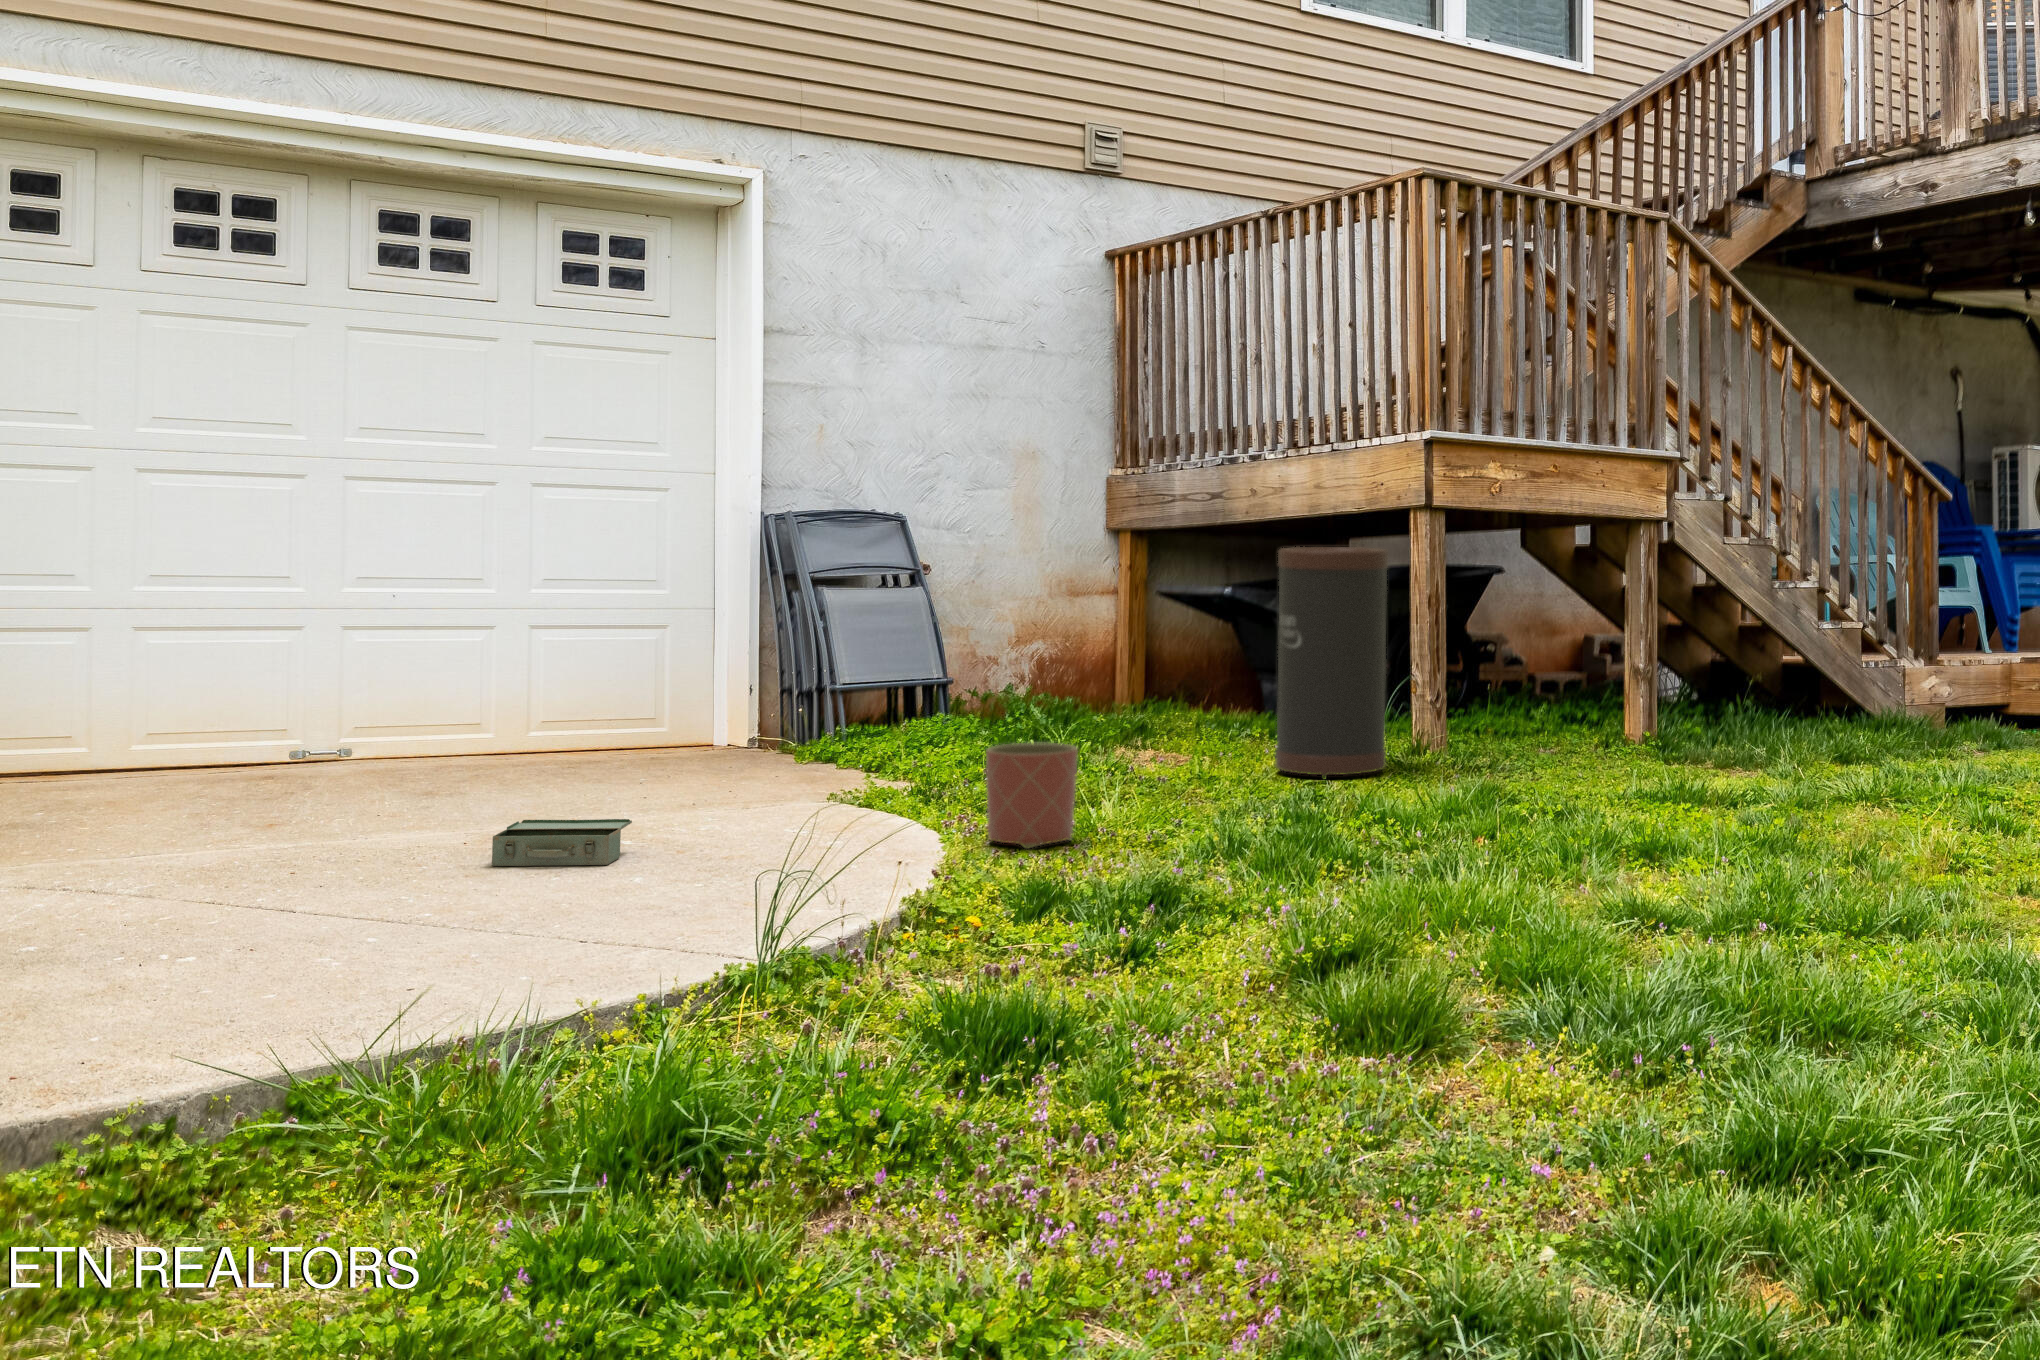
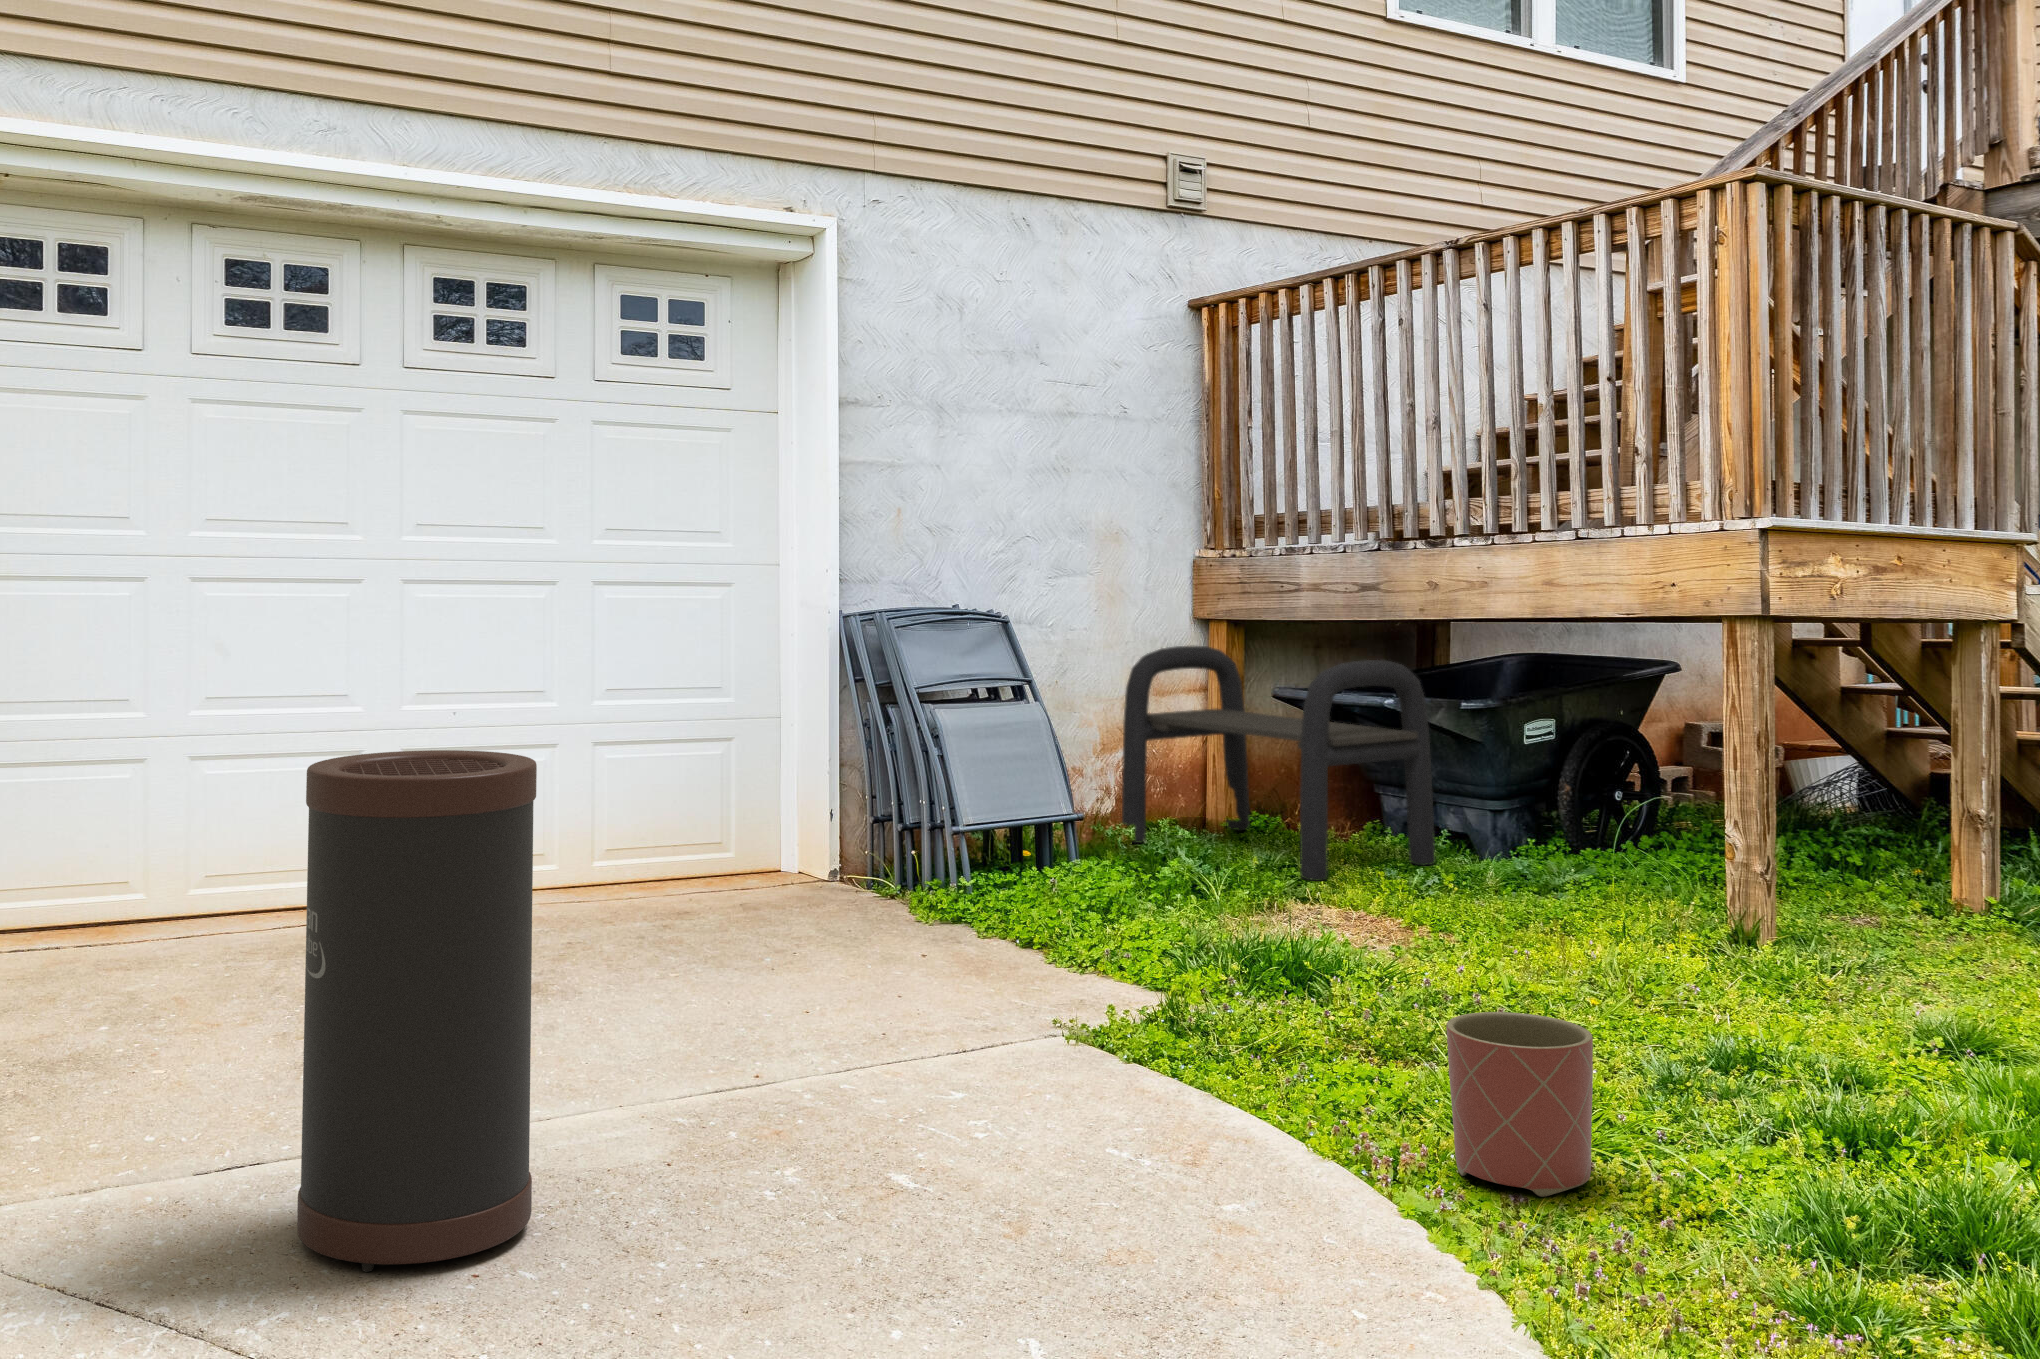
bench: none [1014,540,1252,721] -> present [1122,646,1435,881]
trash can: present [1275,547,1388,779] -> present [297,750,537,1272]
toolbox: present [492,819,632,866] -> none [770,1122,942,1215]

